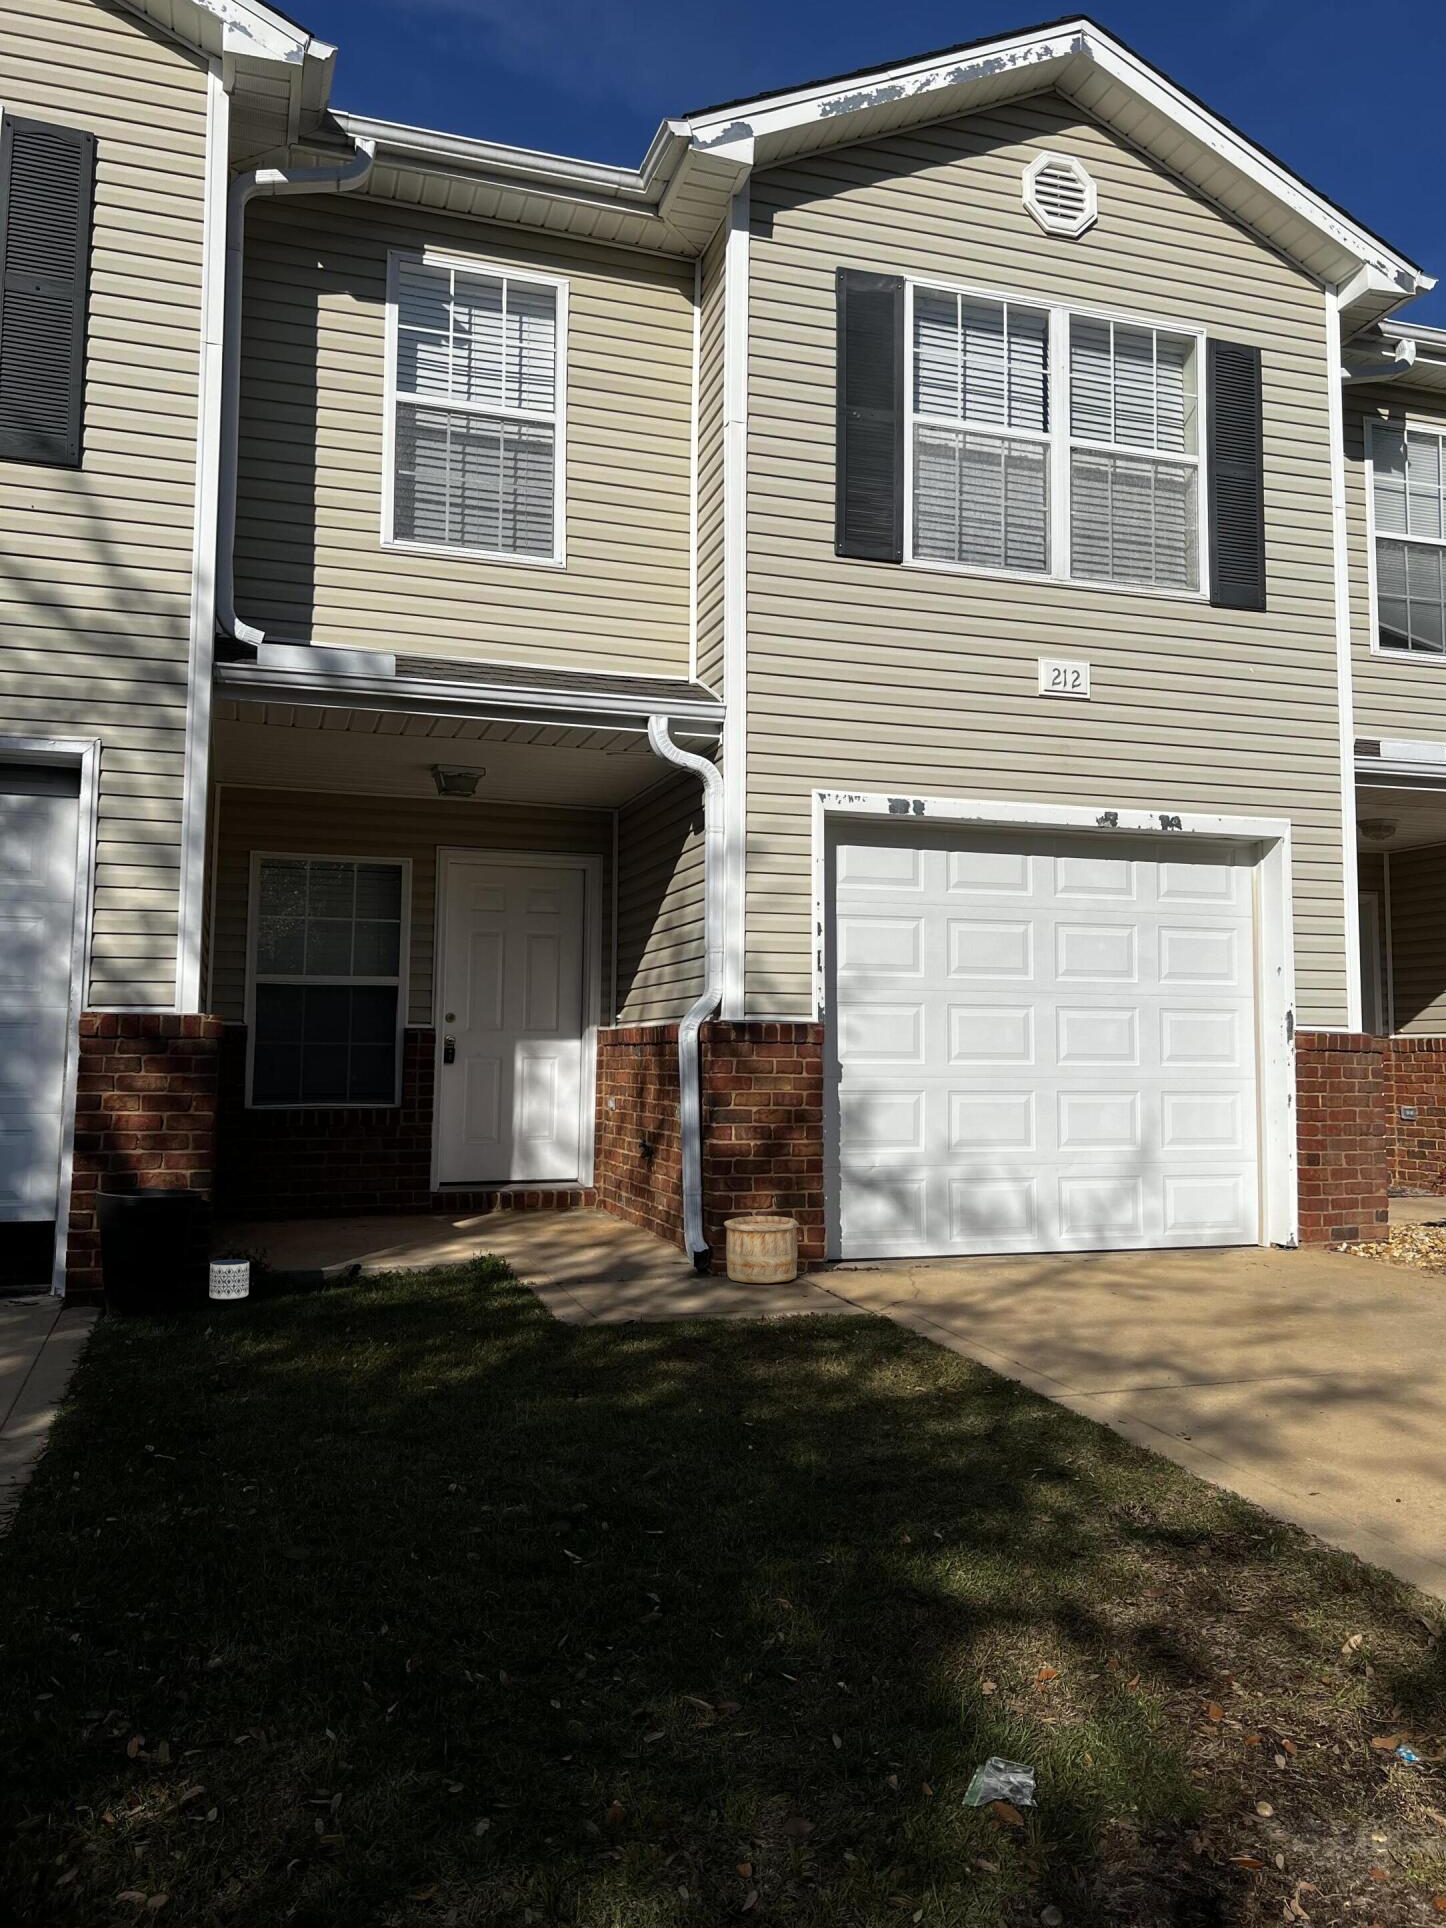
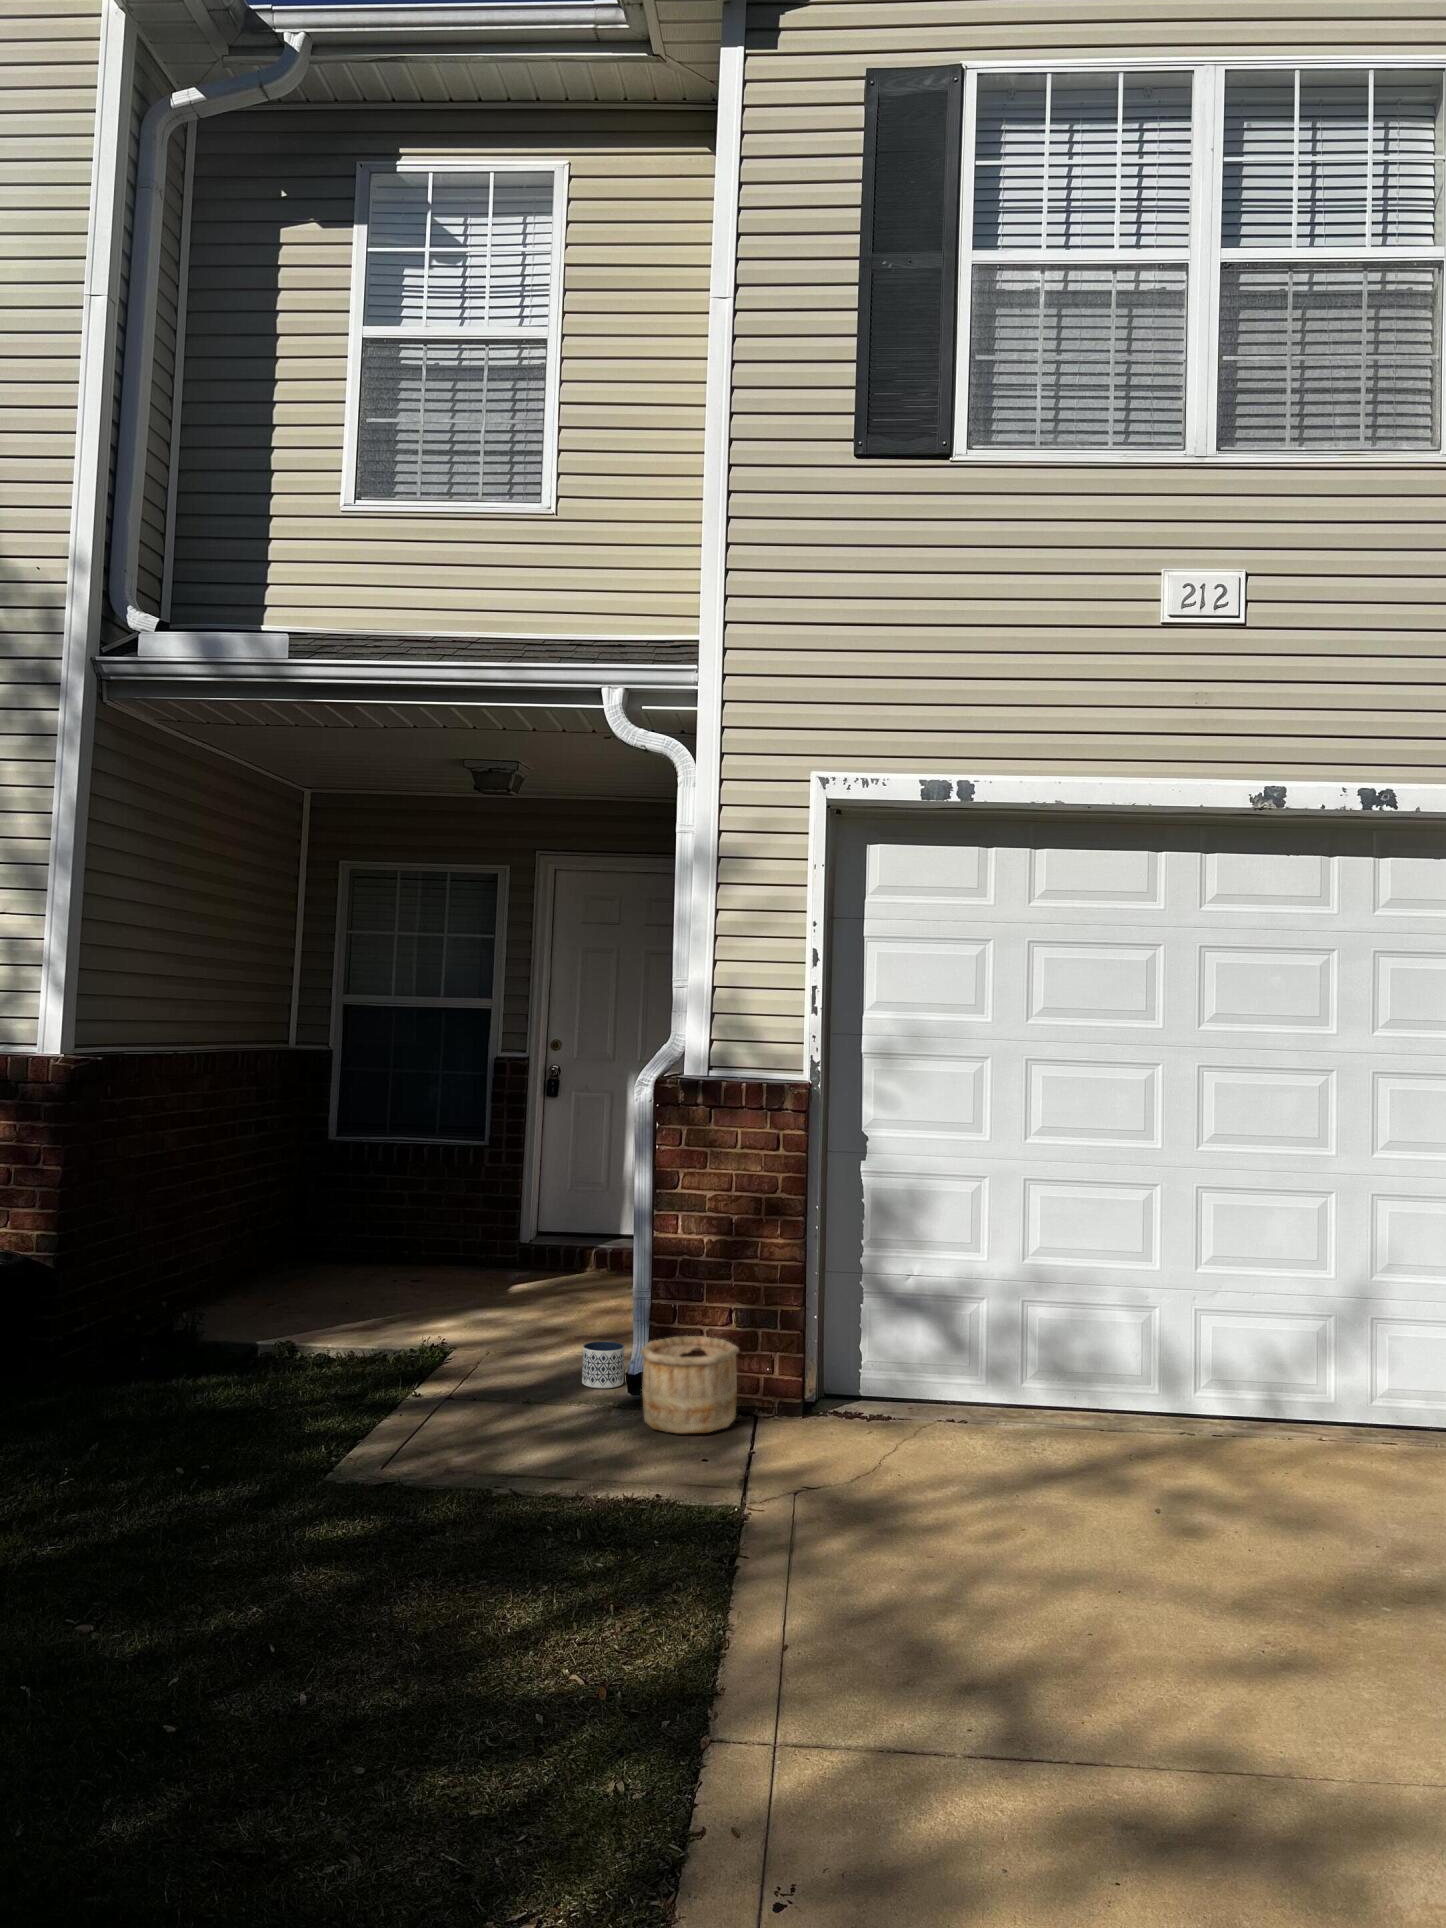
planter: present [209,1260,249,1299] -> present [582,1341,624,1388]

